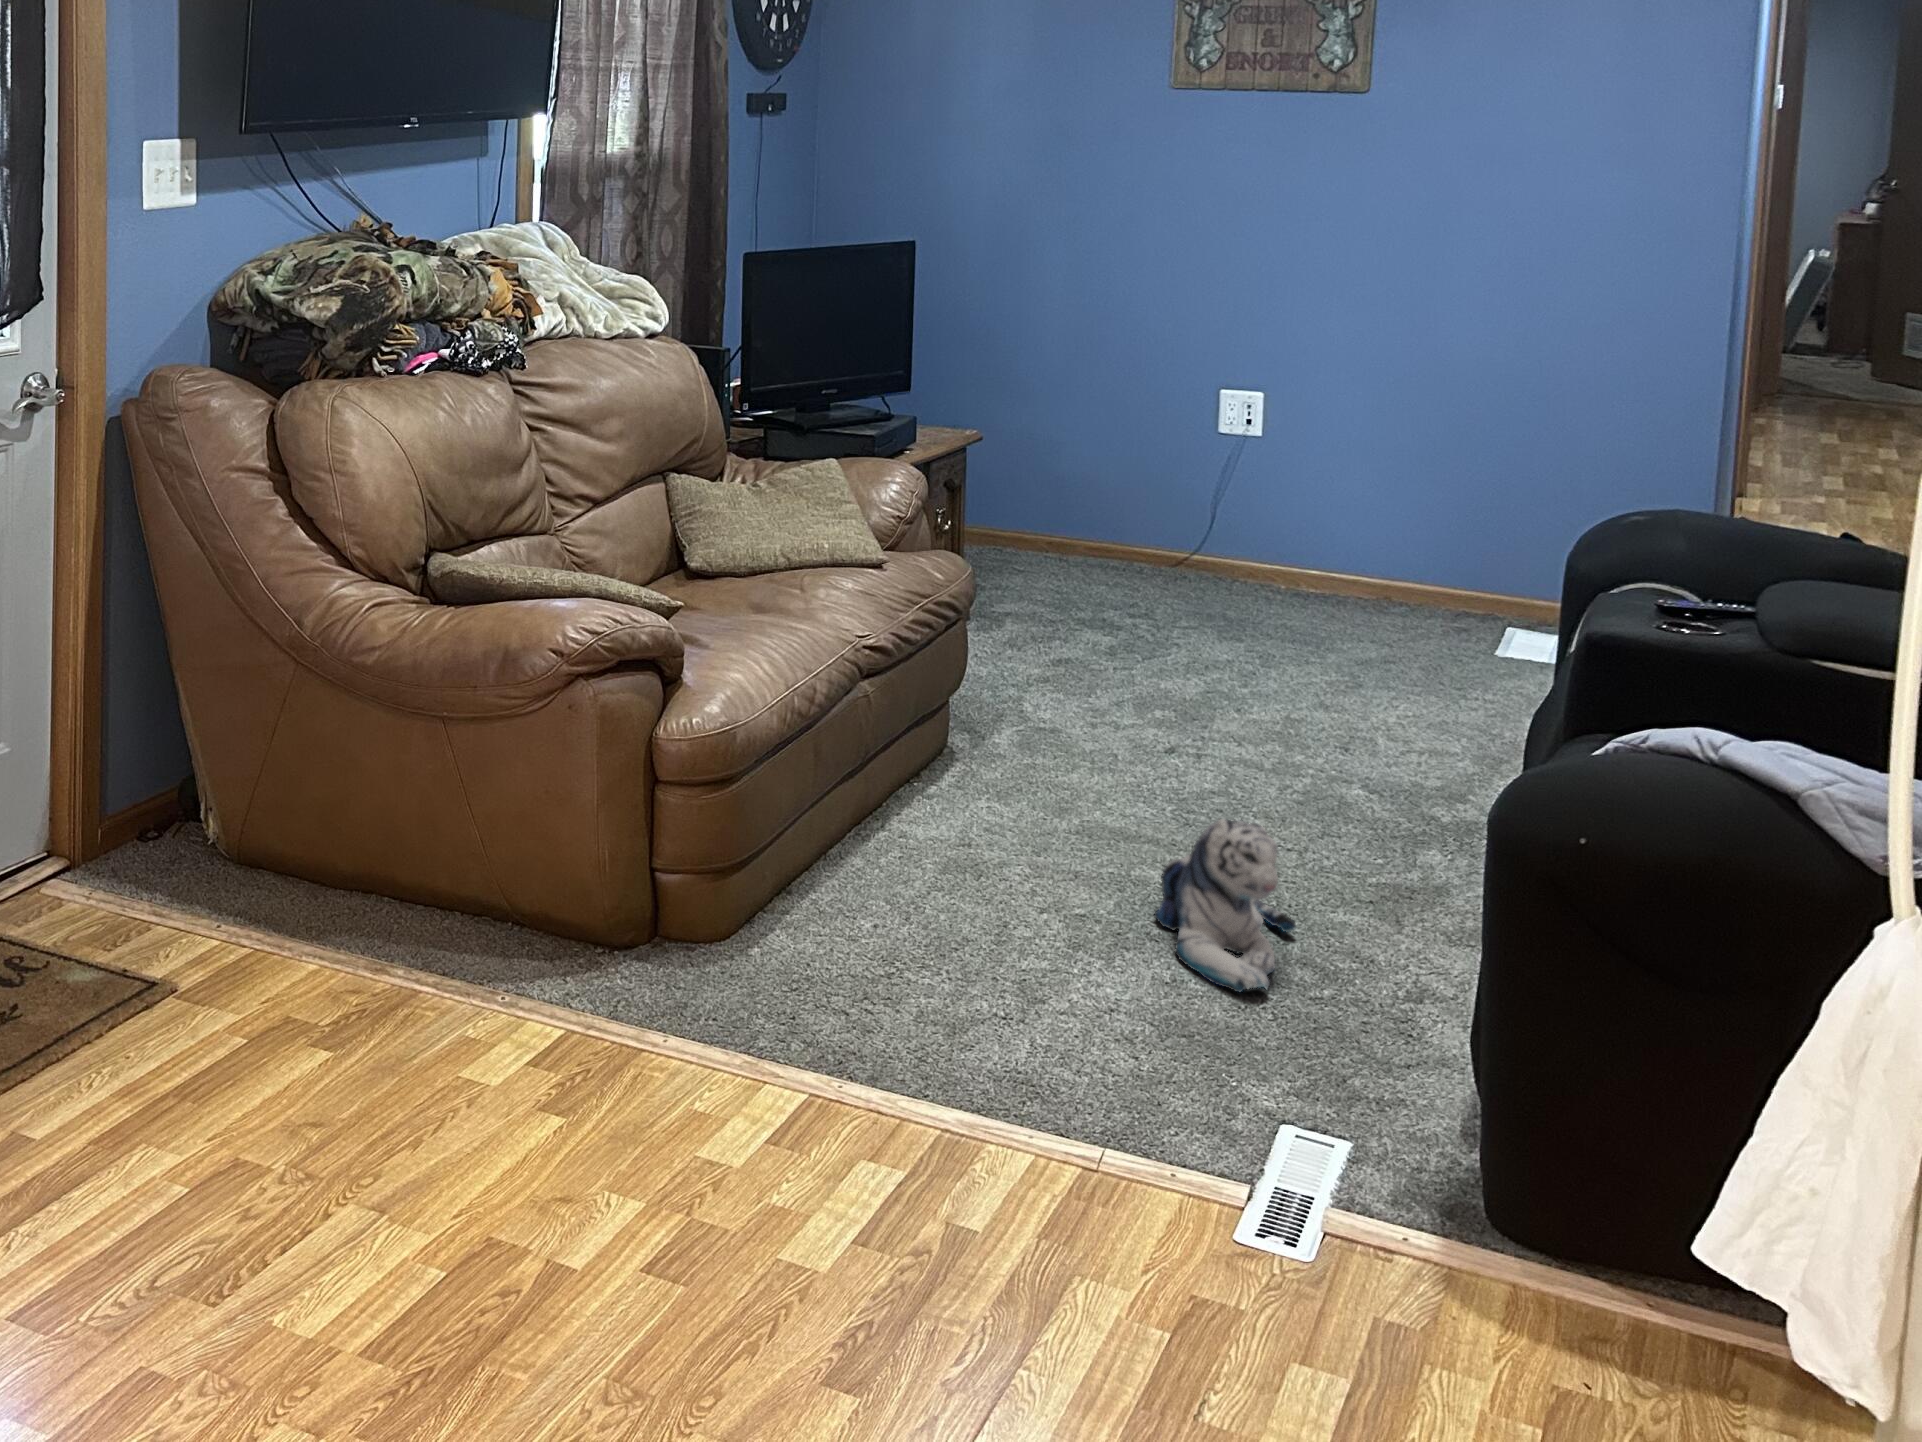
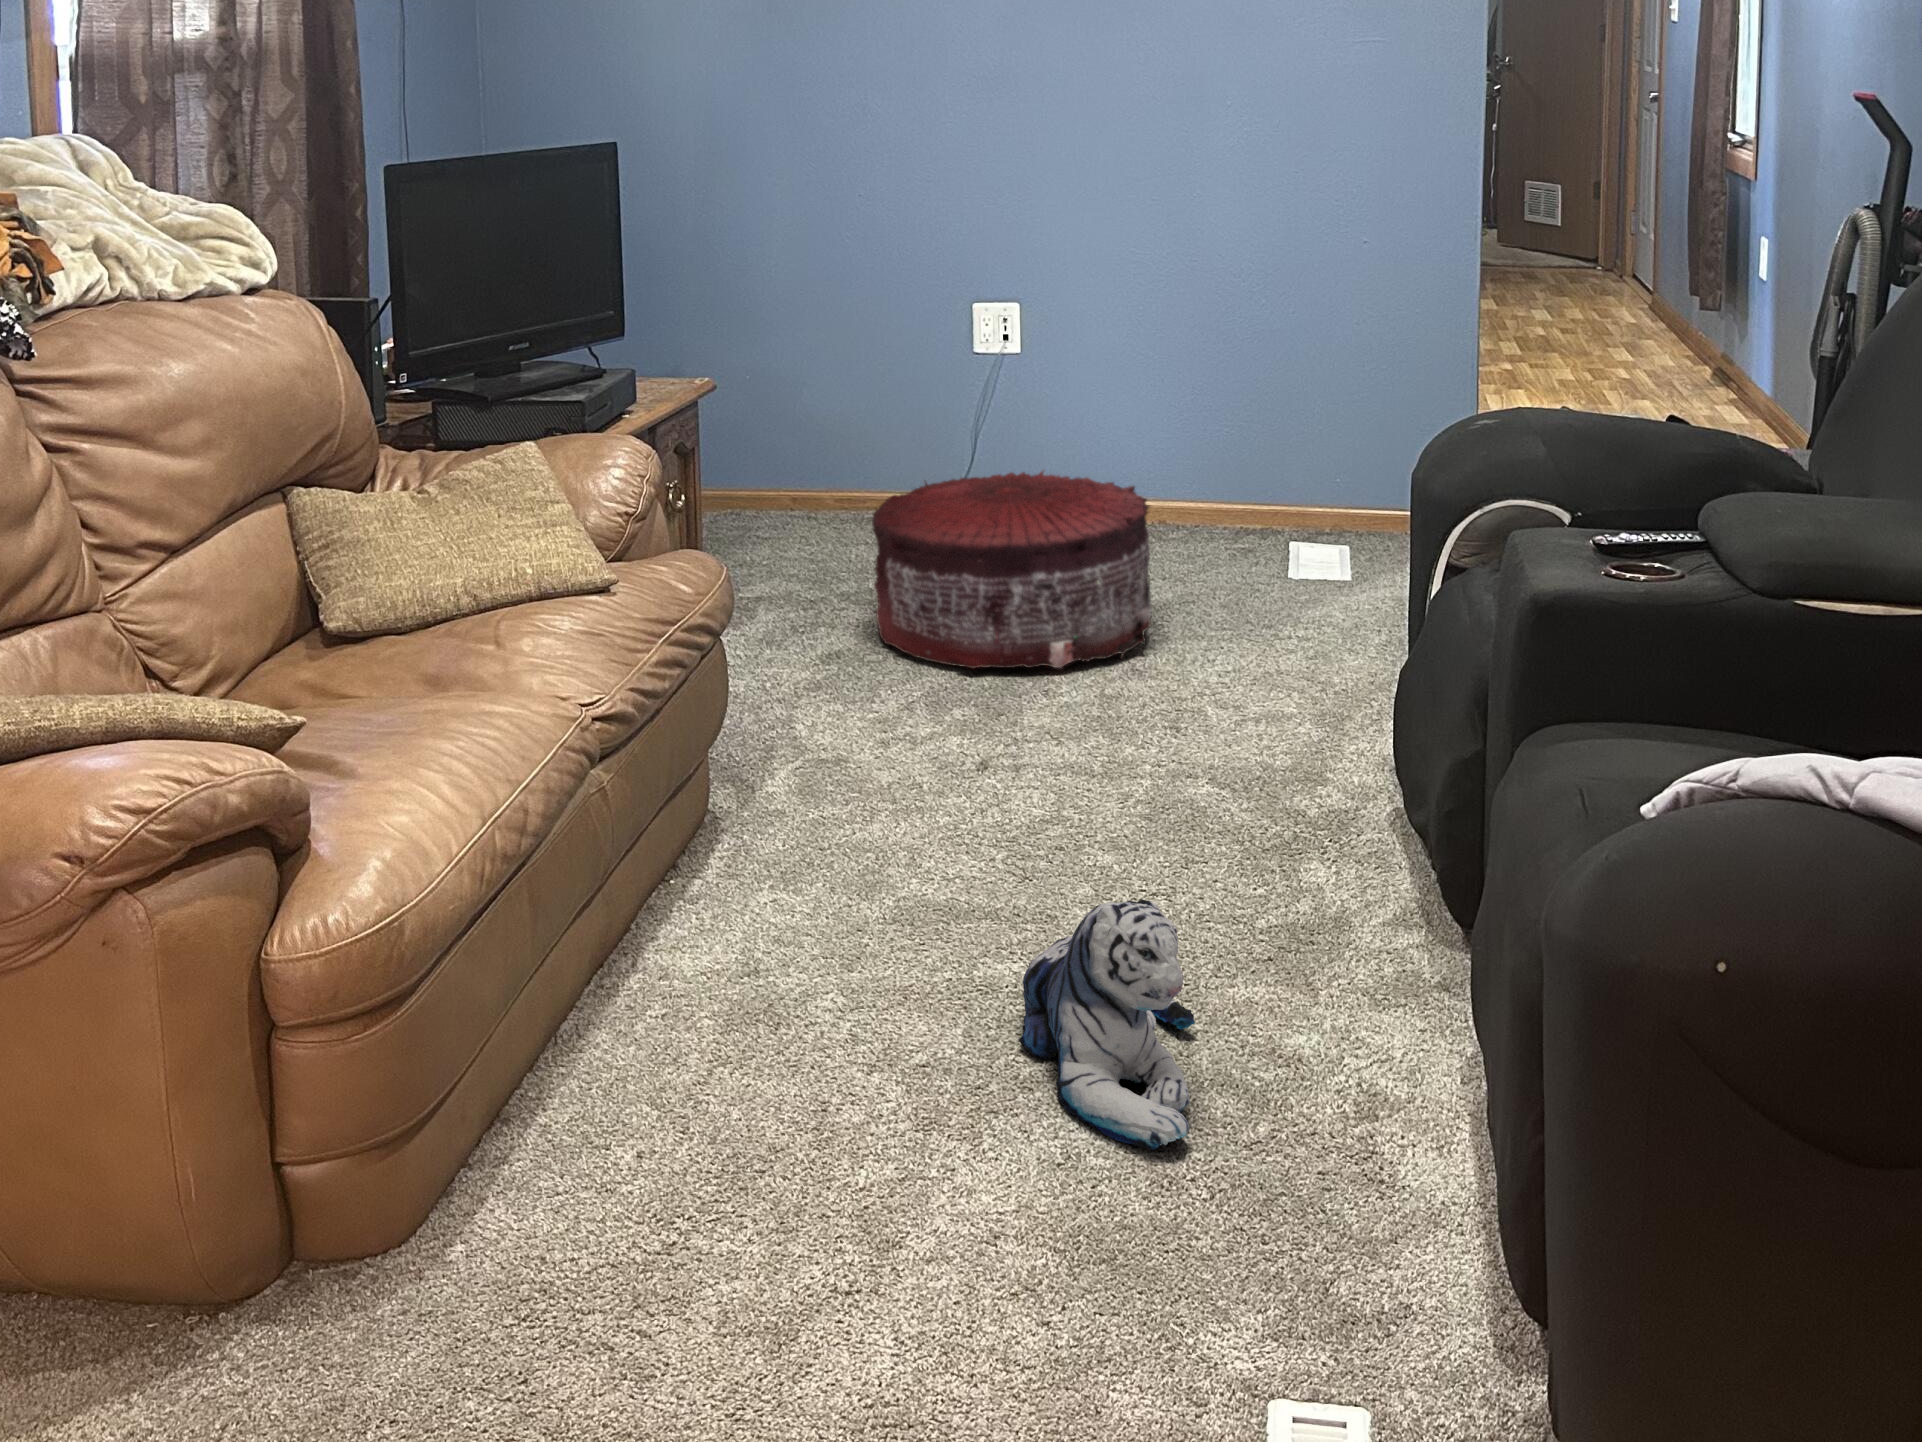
pouf: none [1104,528,1357,695] -> present [872,471,1152,669]

